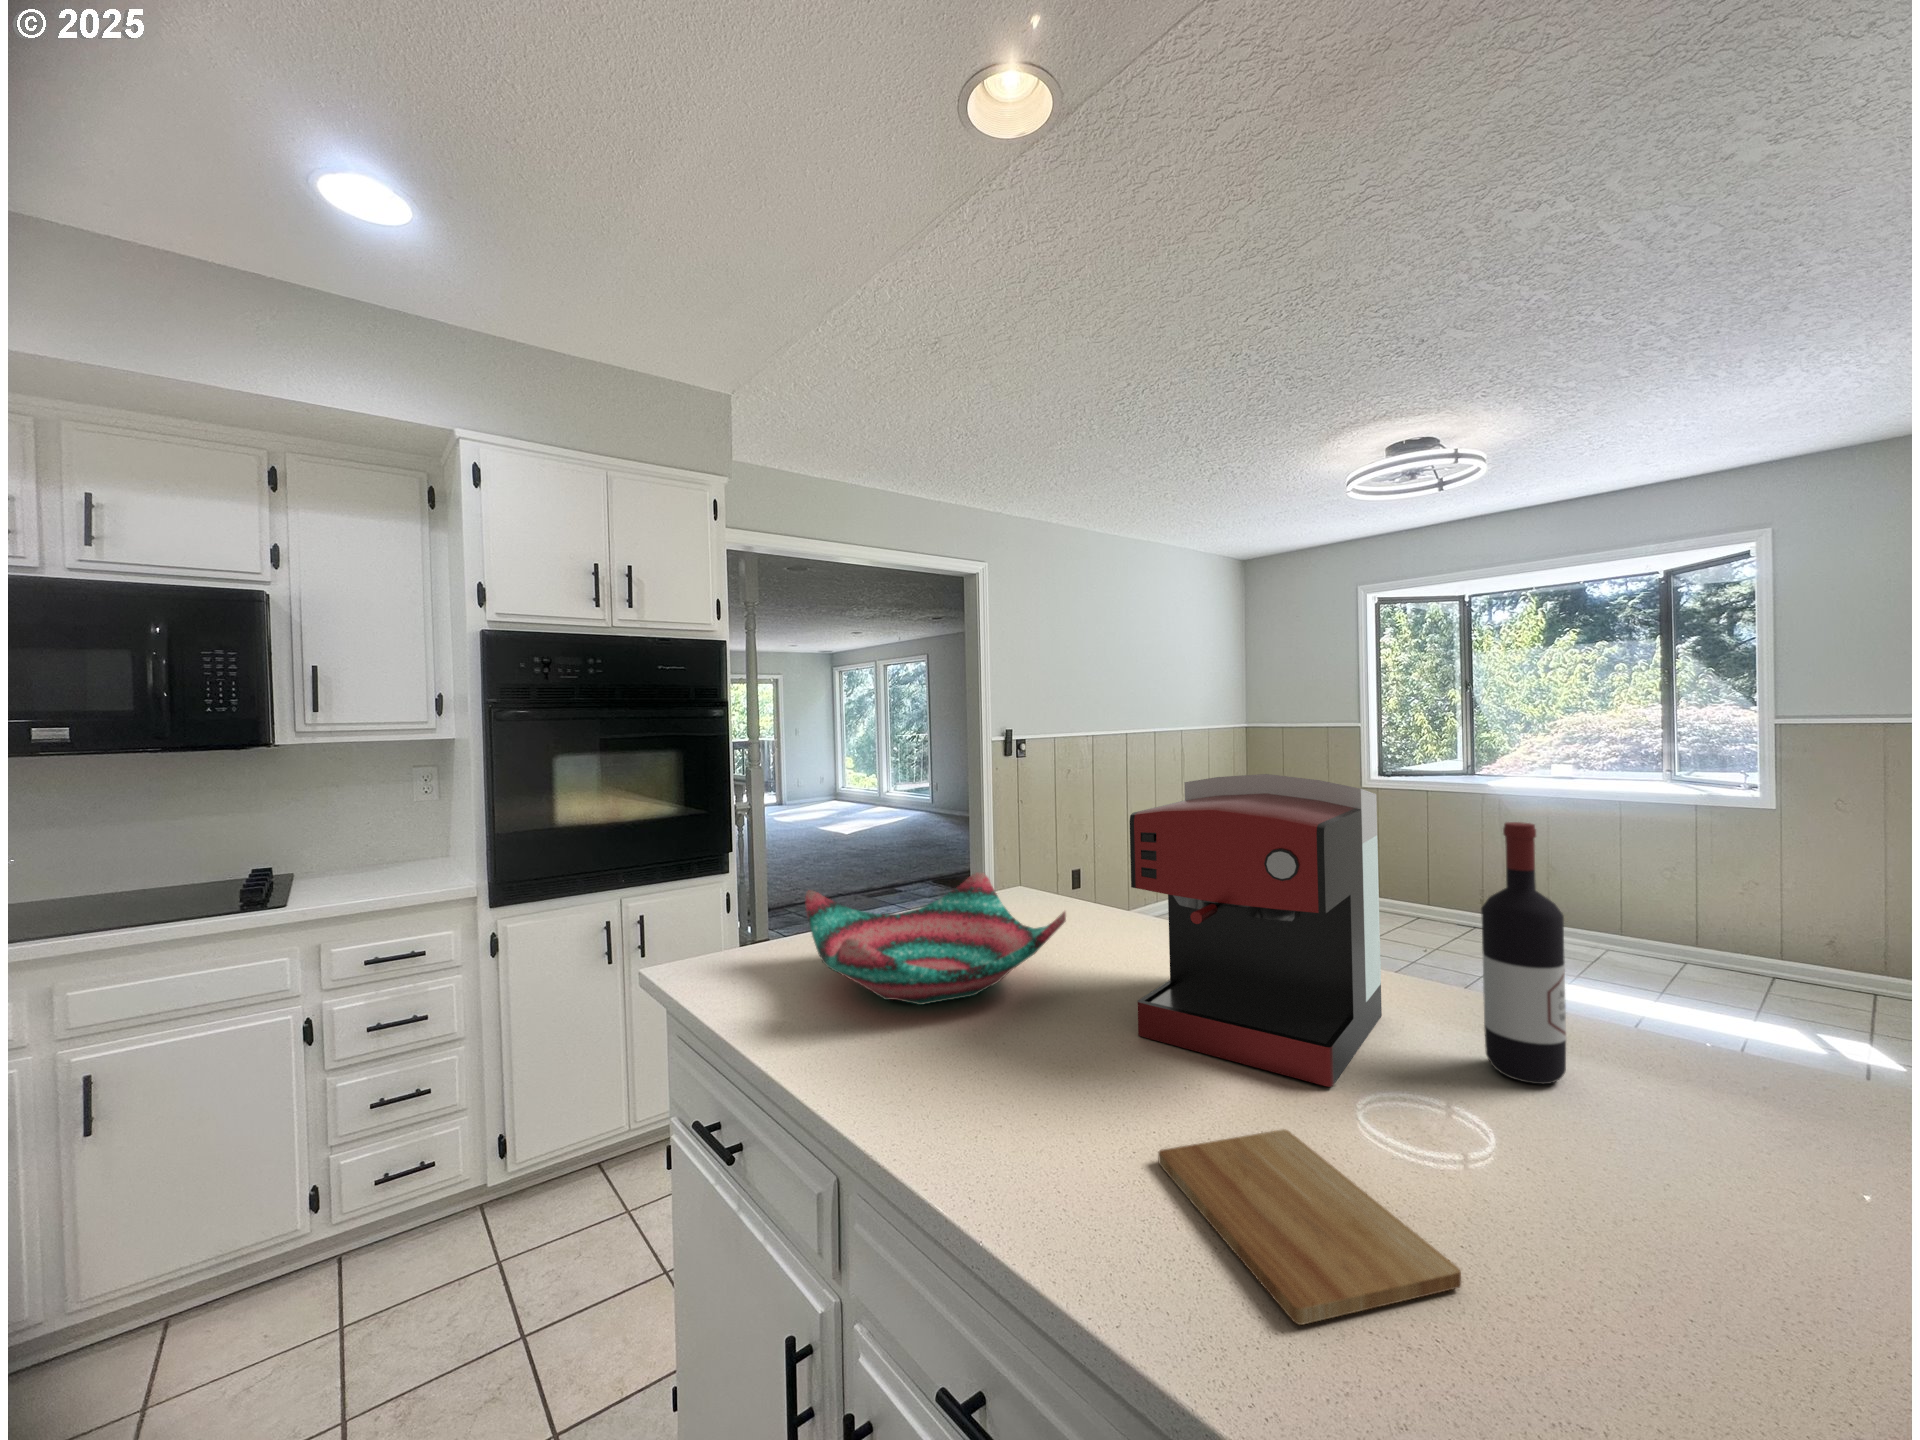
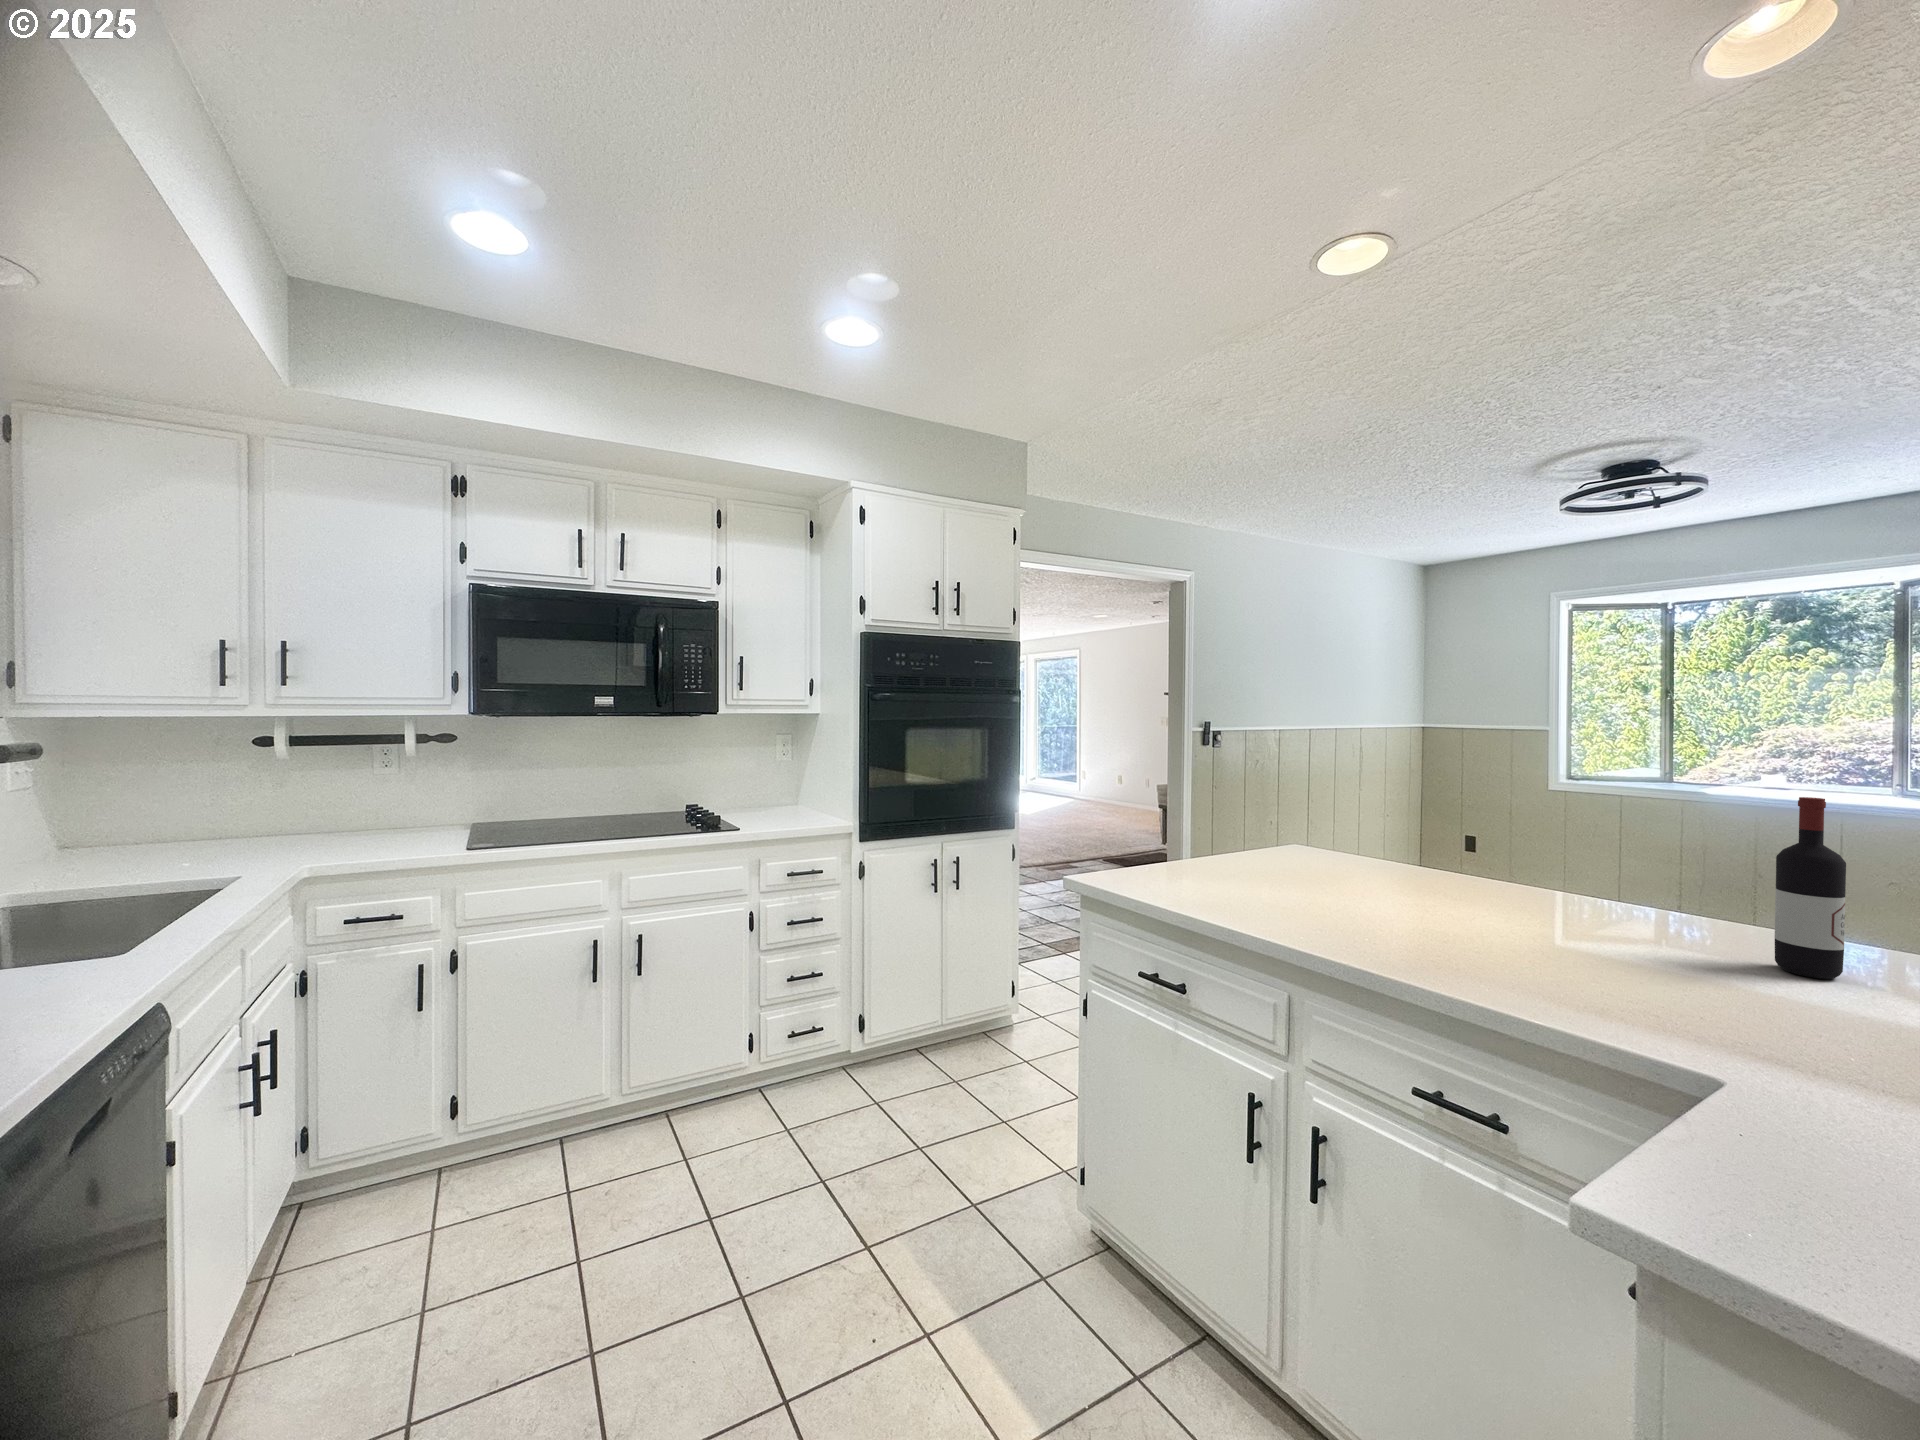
coffee maker: present [1130,774,1382,1087] -> none [1489,759,1679,969]
decorative bowl: present [806,872,1066,1005] -> none [1194,827,1417,911]
cutting board: present [1158,1129,1461,1325] -> none [1558,983,1798,1054]

